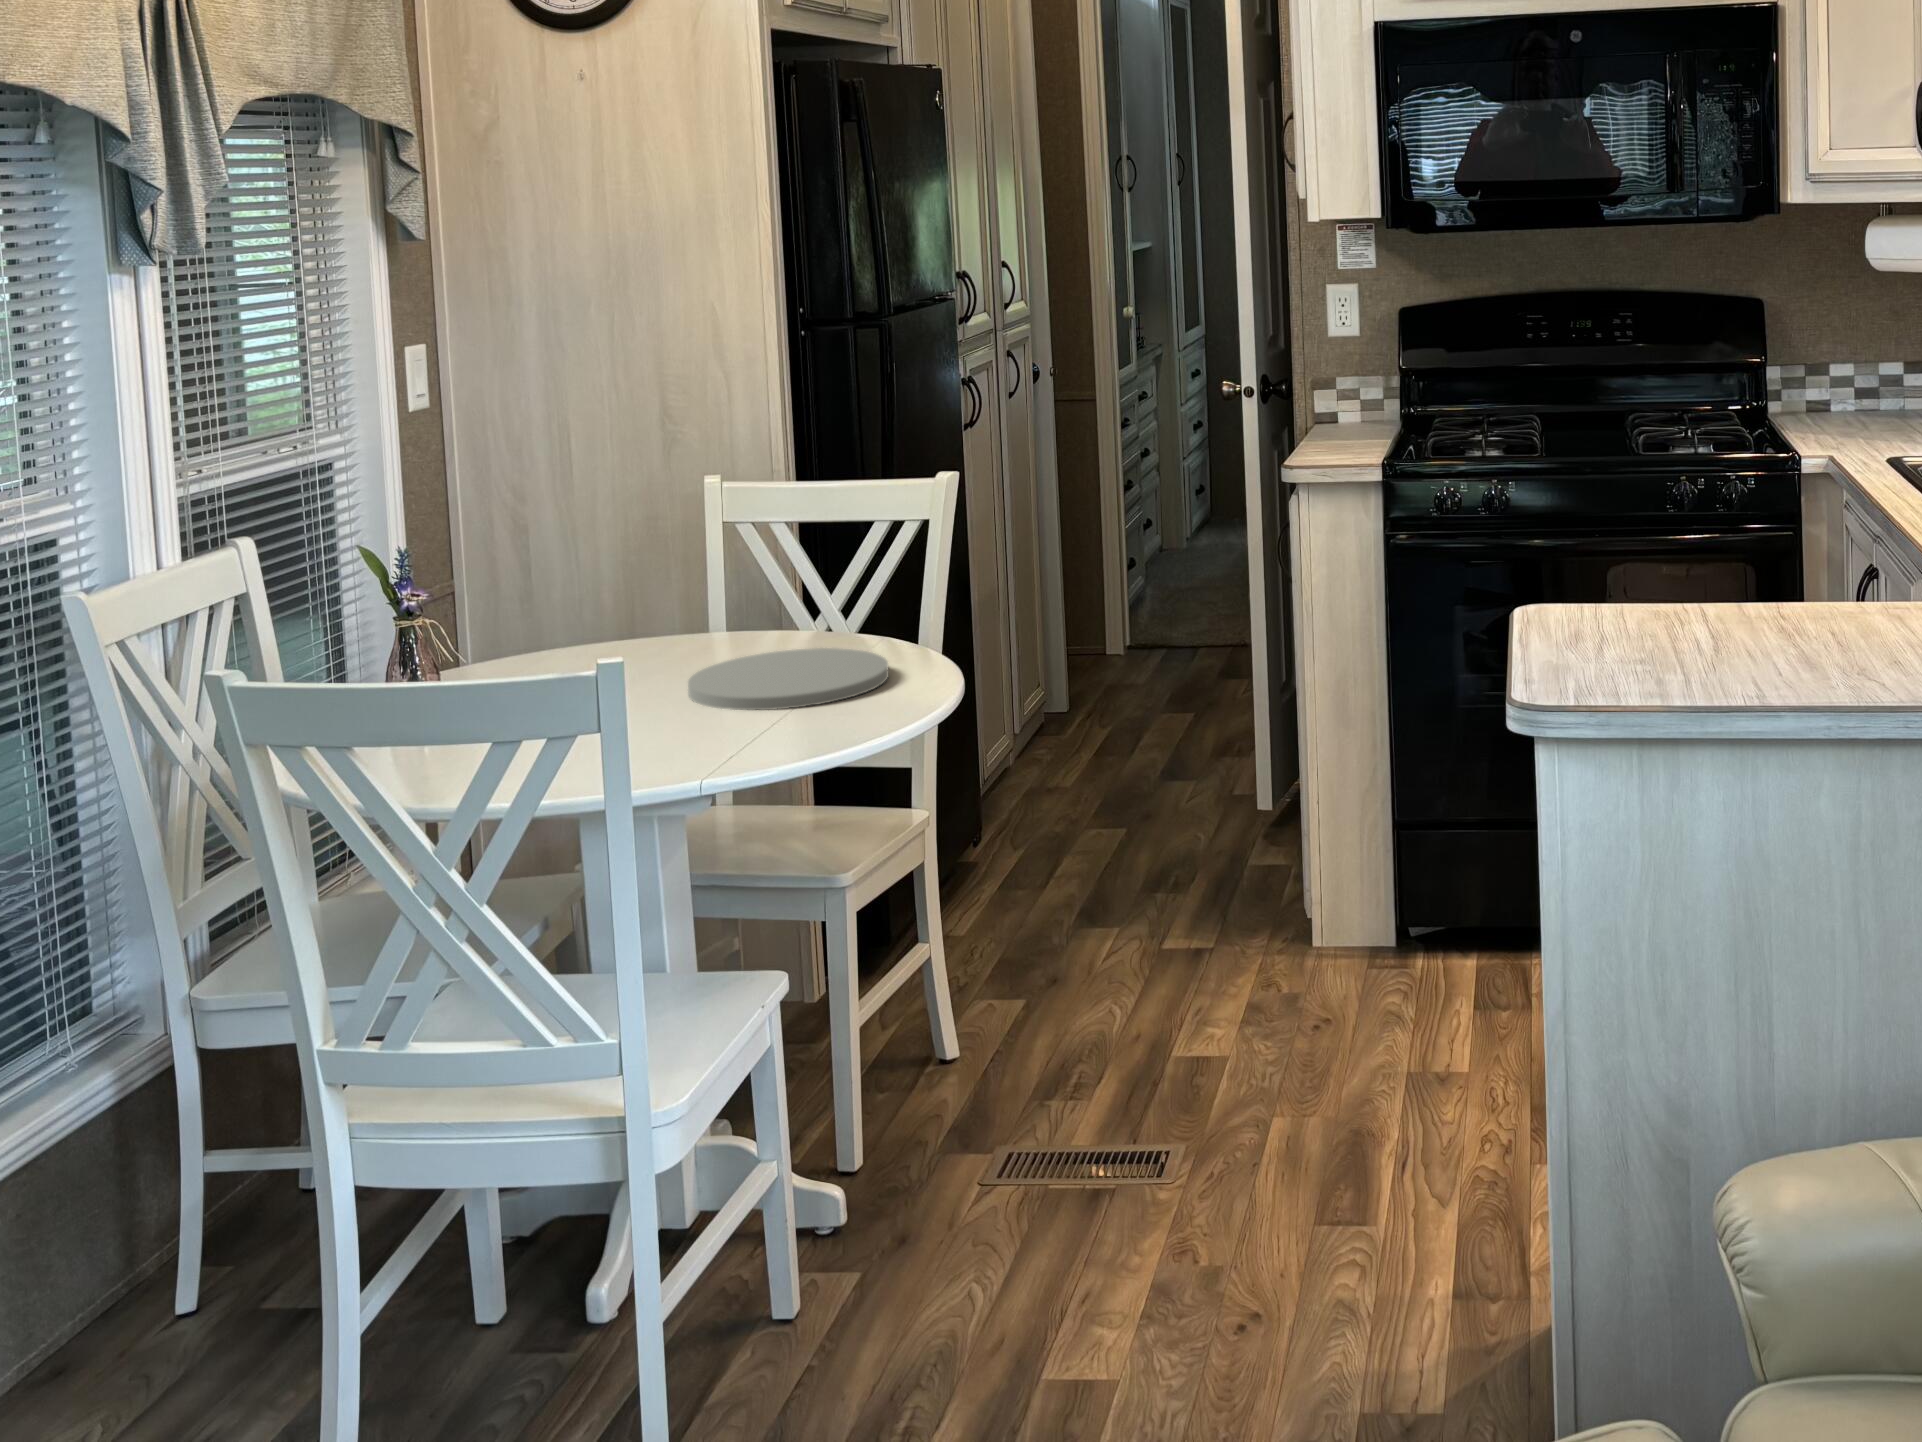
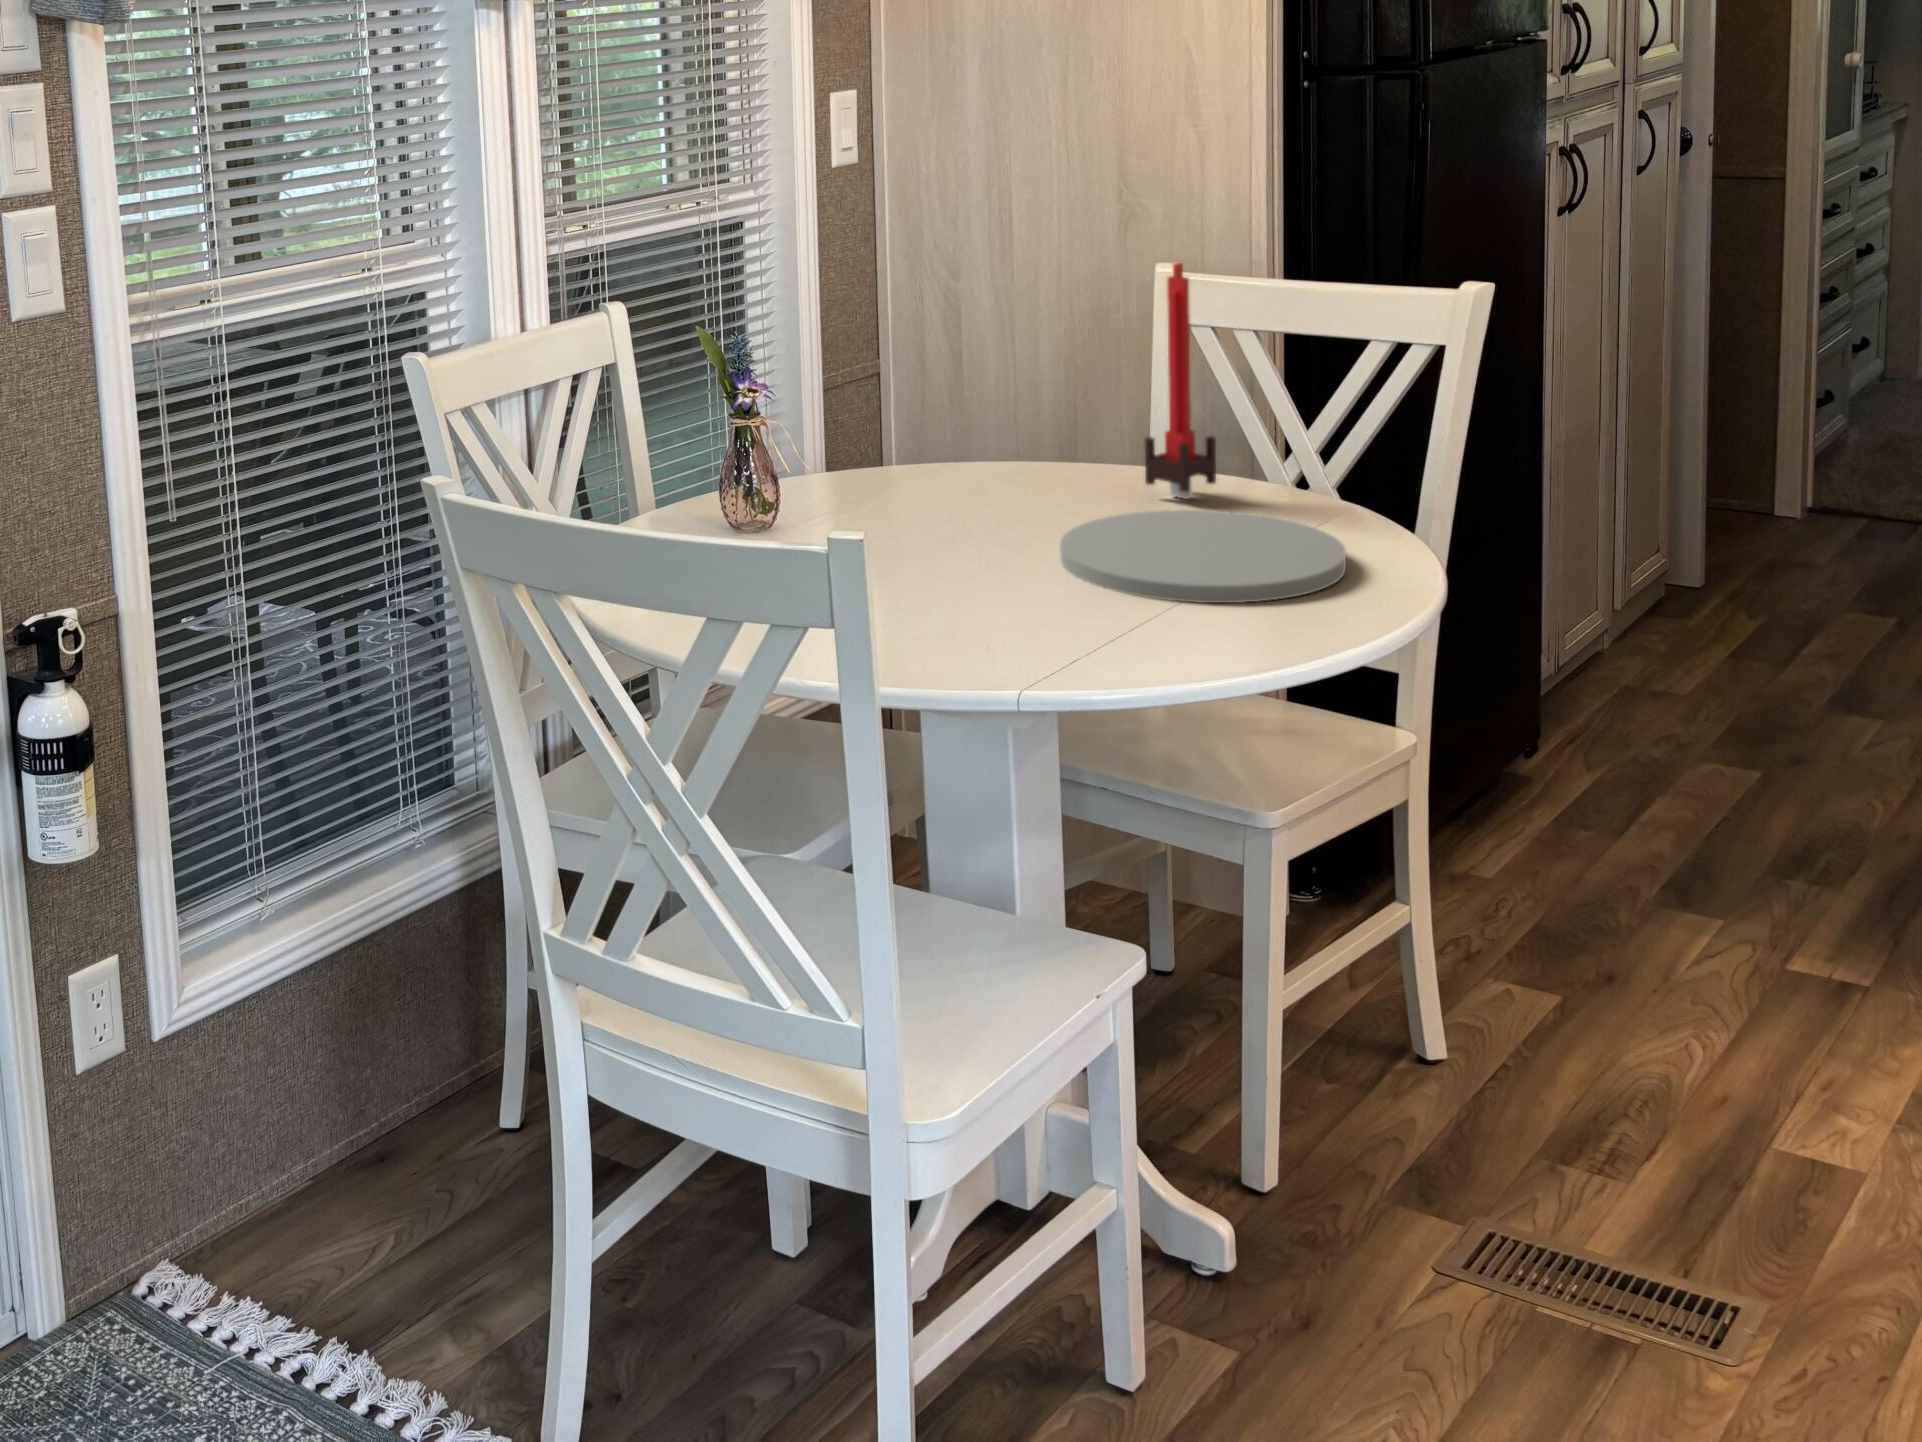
candle: none [729,470,782,648] -> present [1145,263,1216,499]

